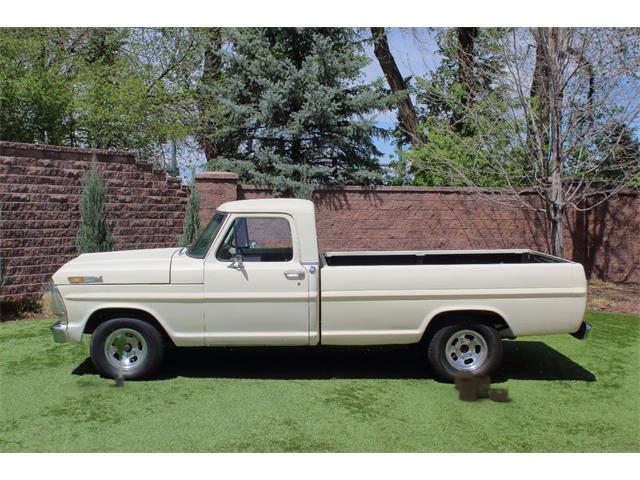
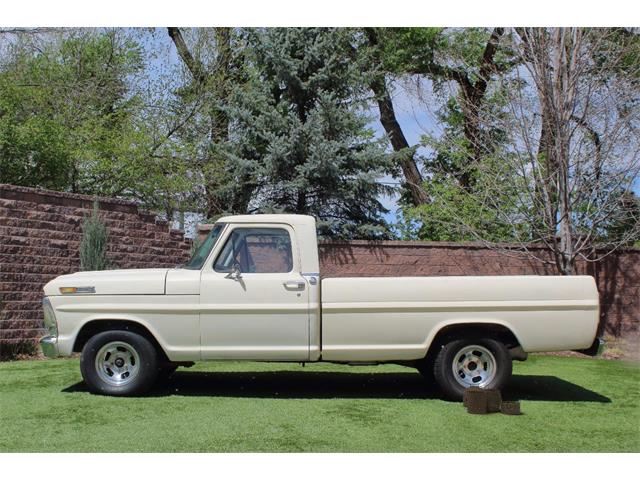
potted plant: present [111,334,130,386] -> none [90,336,133,403]

